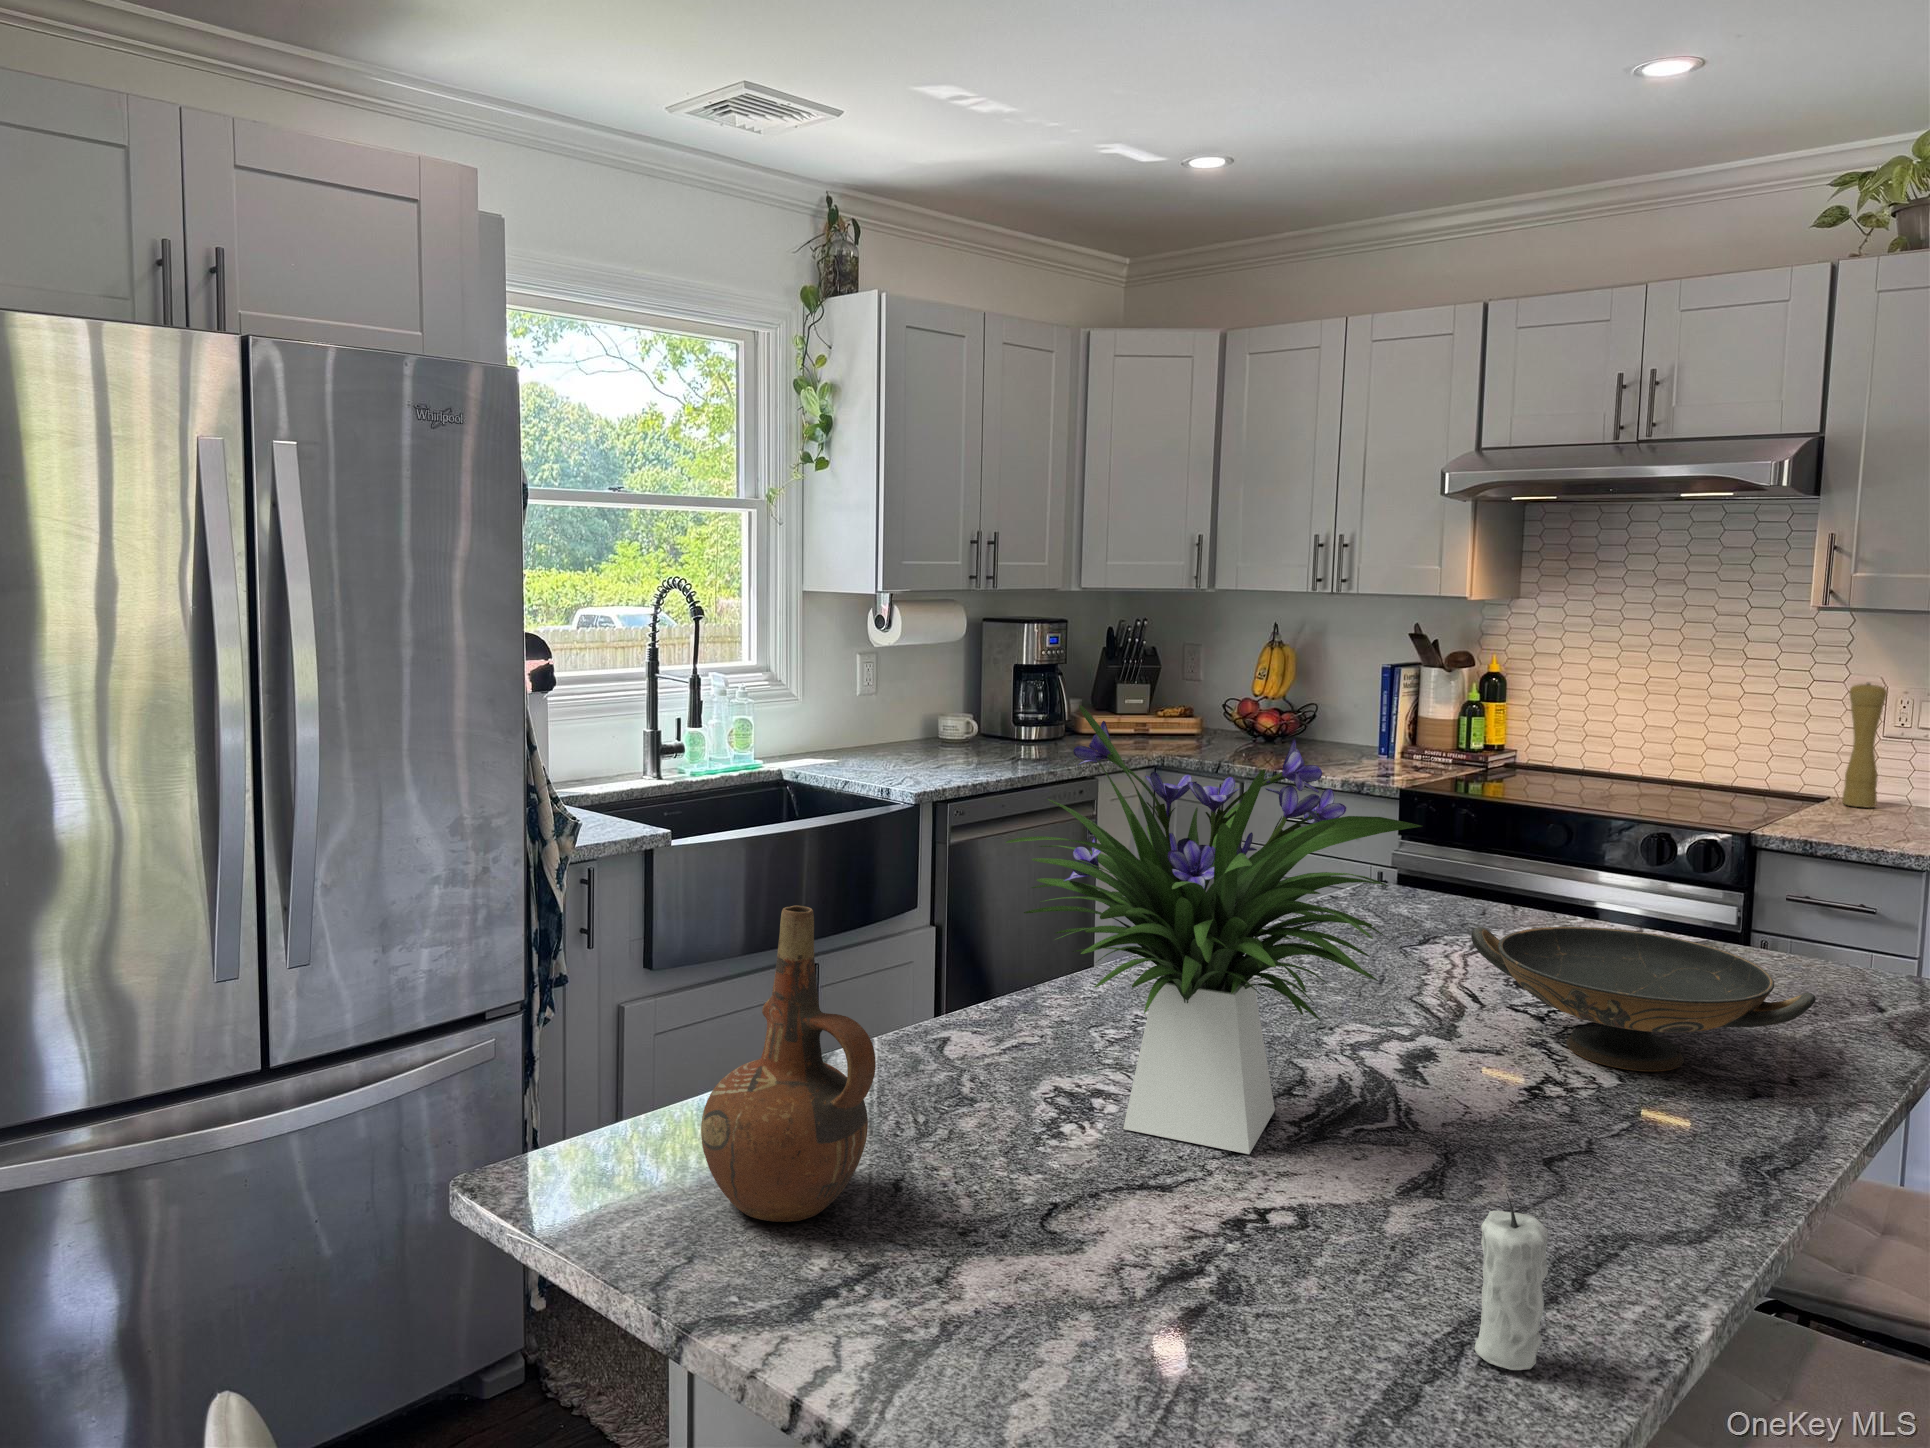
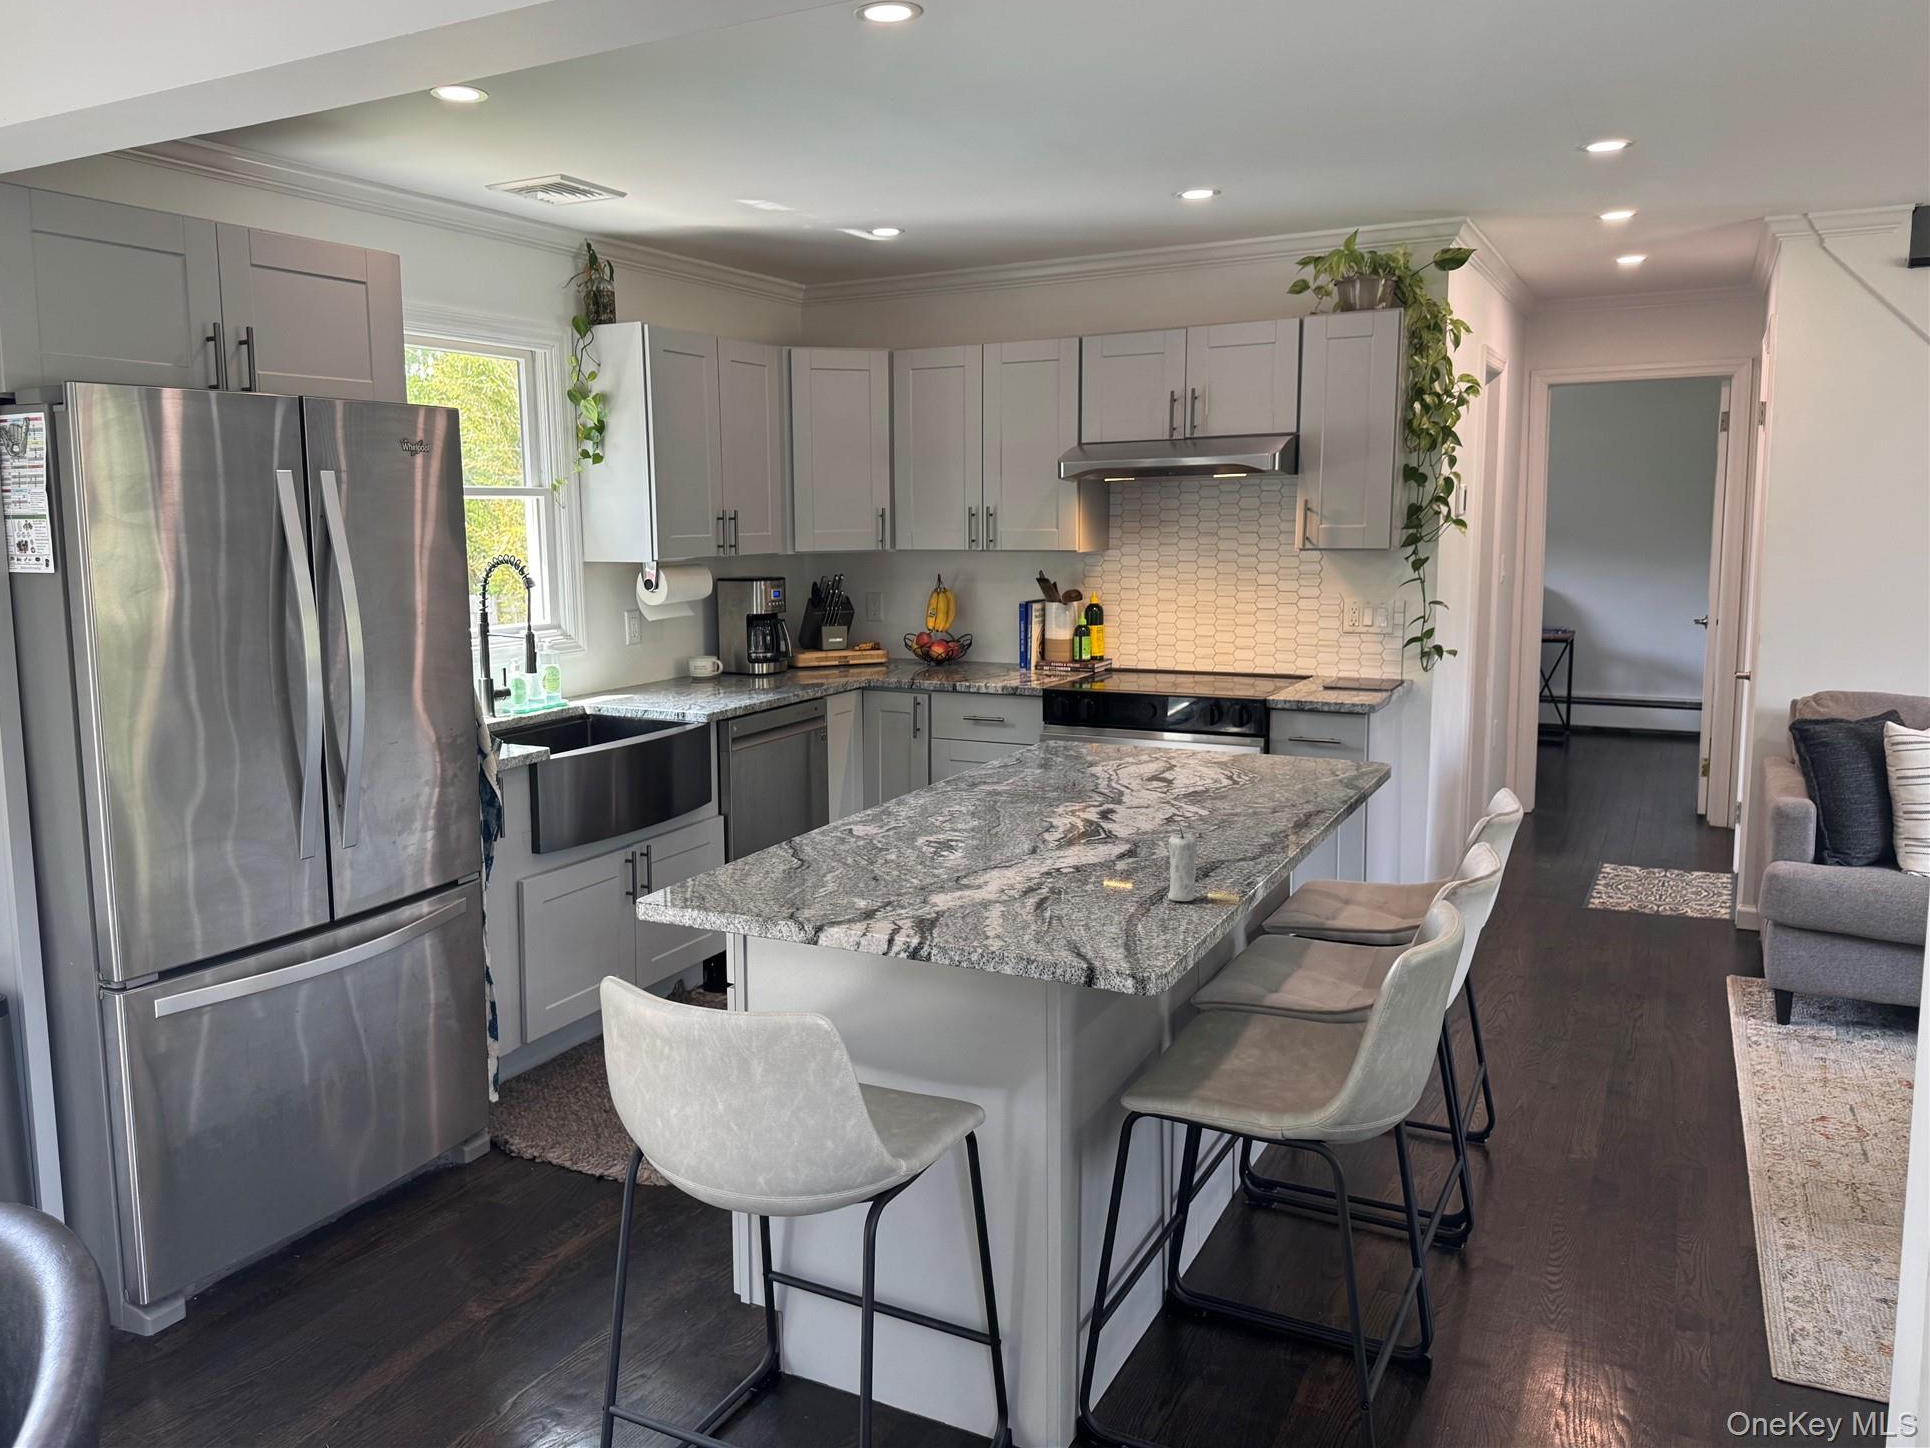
pepper mill: present [1842,683,1887,808] -> none [1317,598,1340,680]
flower arrangement: present [1005,705,1422,1154] -> none [904,621,1118,853]
ceramic pitcher: present [701,906,876,1222] -> none [774,732,869,896]
decorative bowl: present [1471,927,1816,1071] -> none [1128,738,1301,807]

